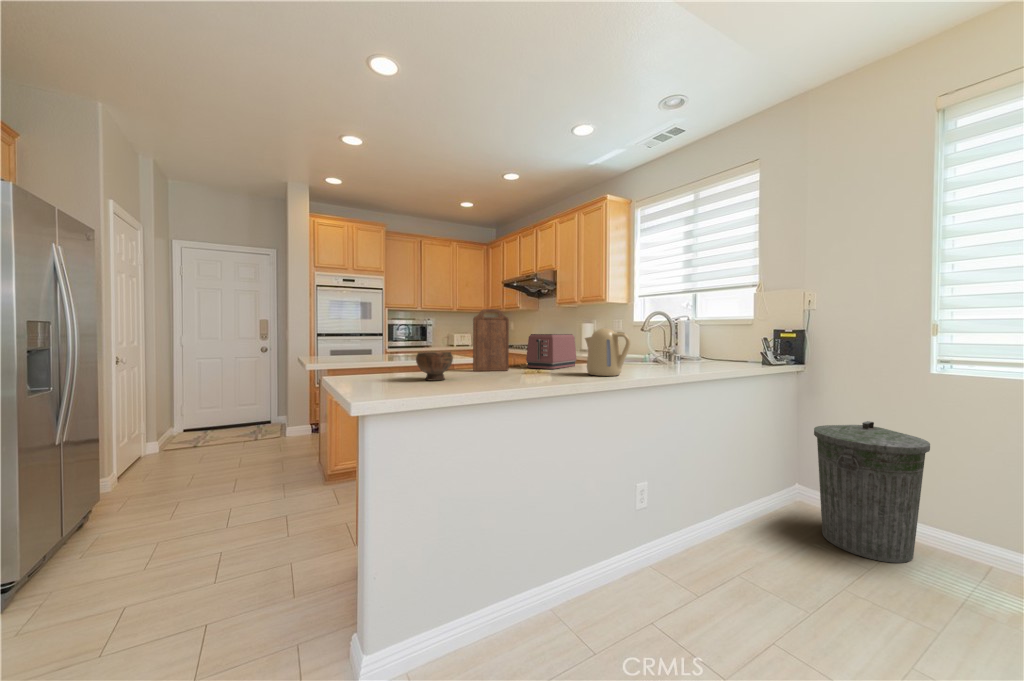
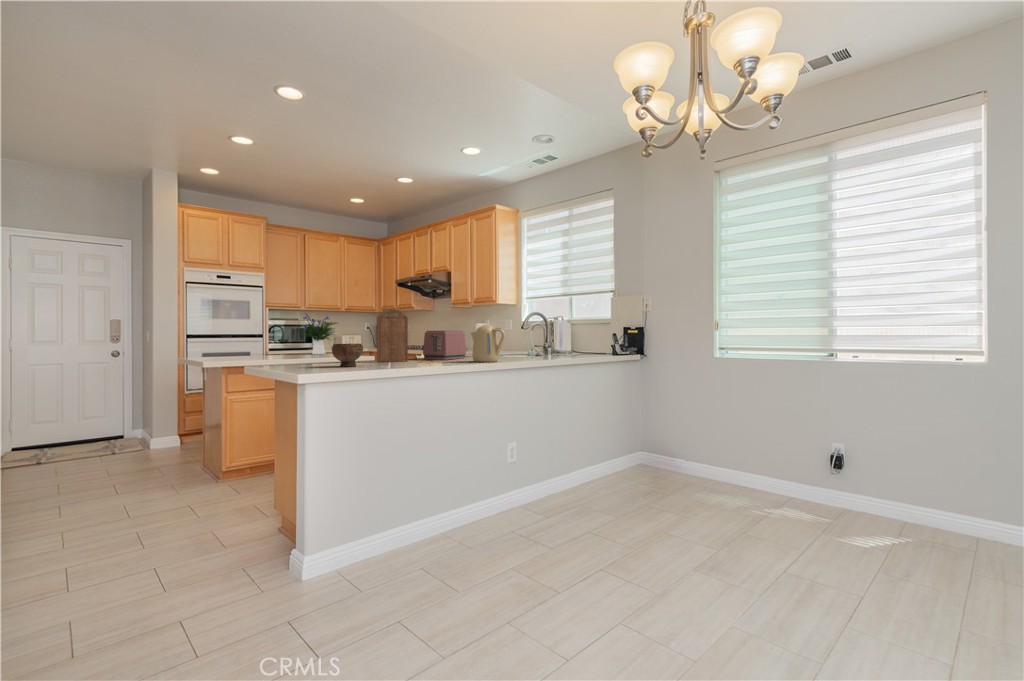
flower arrangement: none [407,313,446,354] -> present [302,314,337,354]
trash can: present [814,421,930,563] -> none [643,393,710,490]

